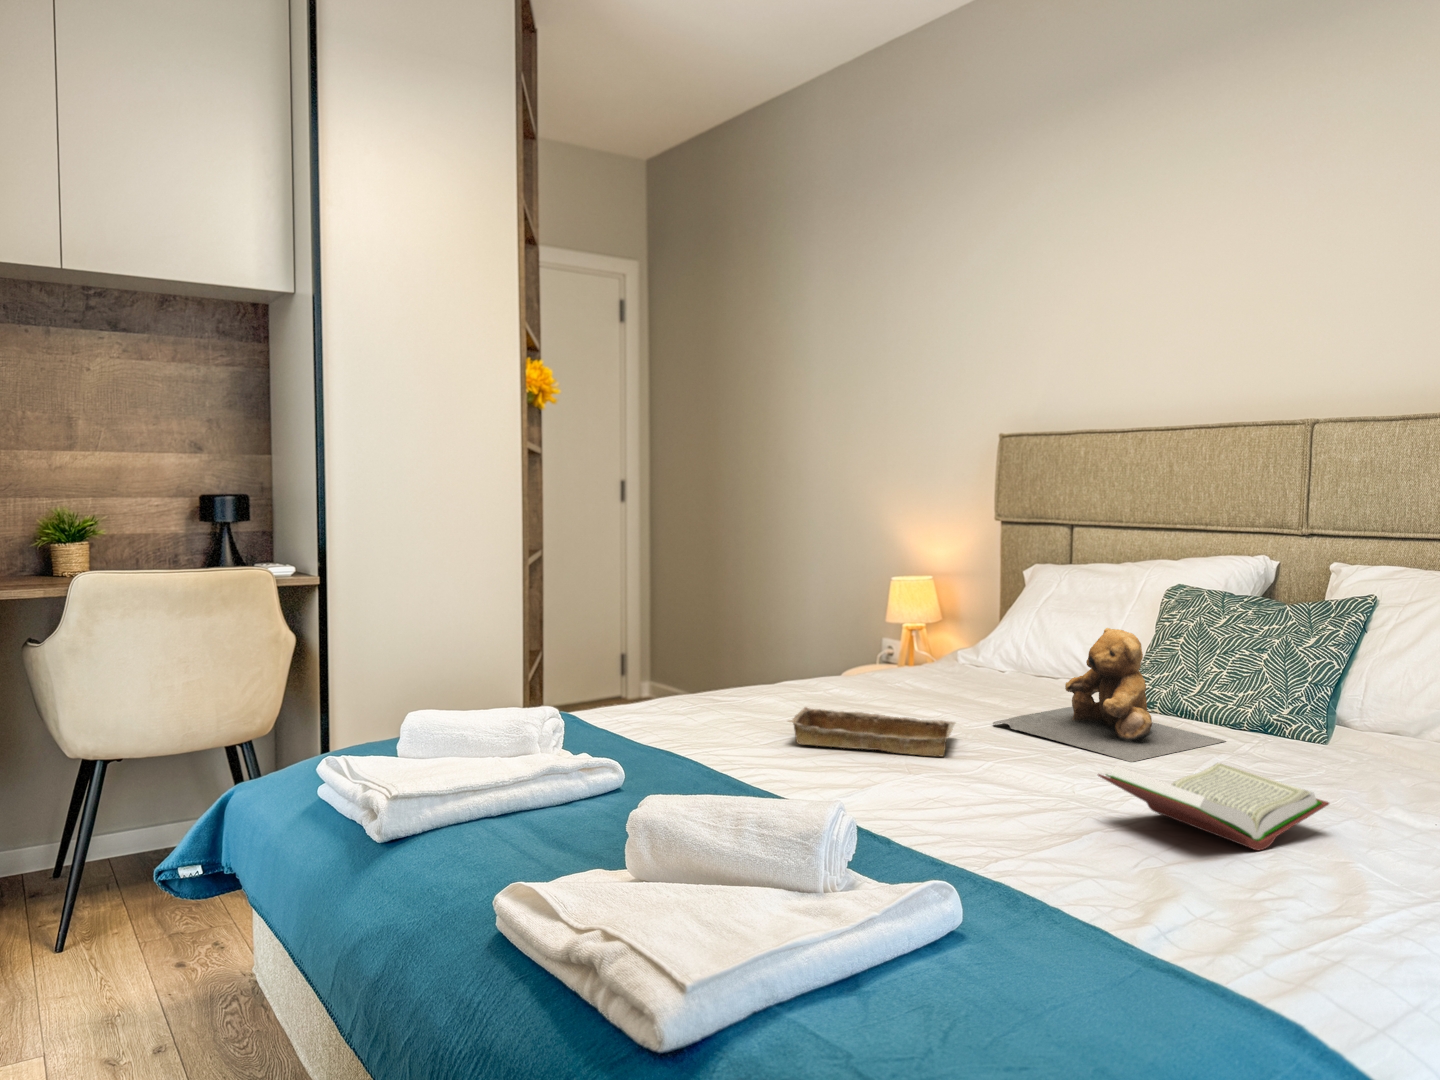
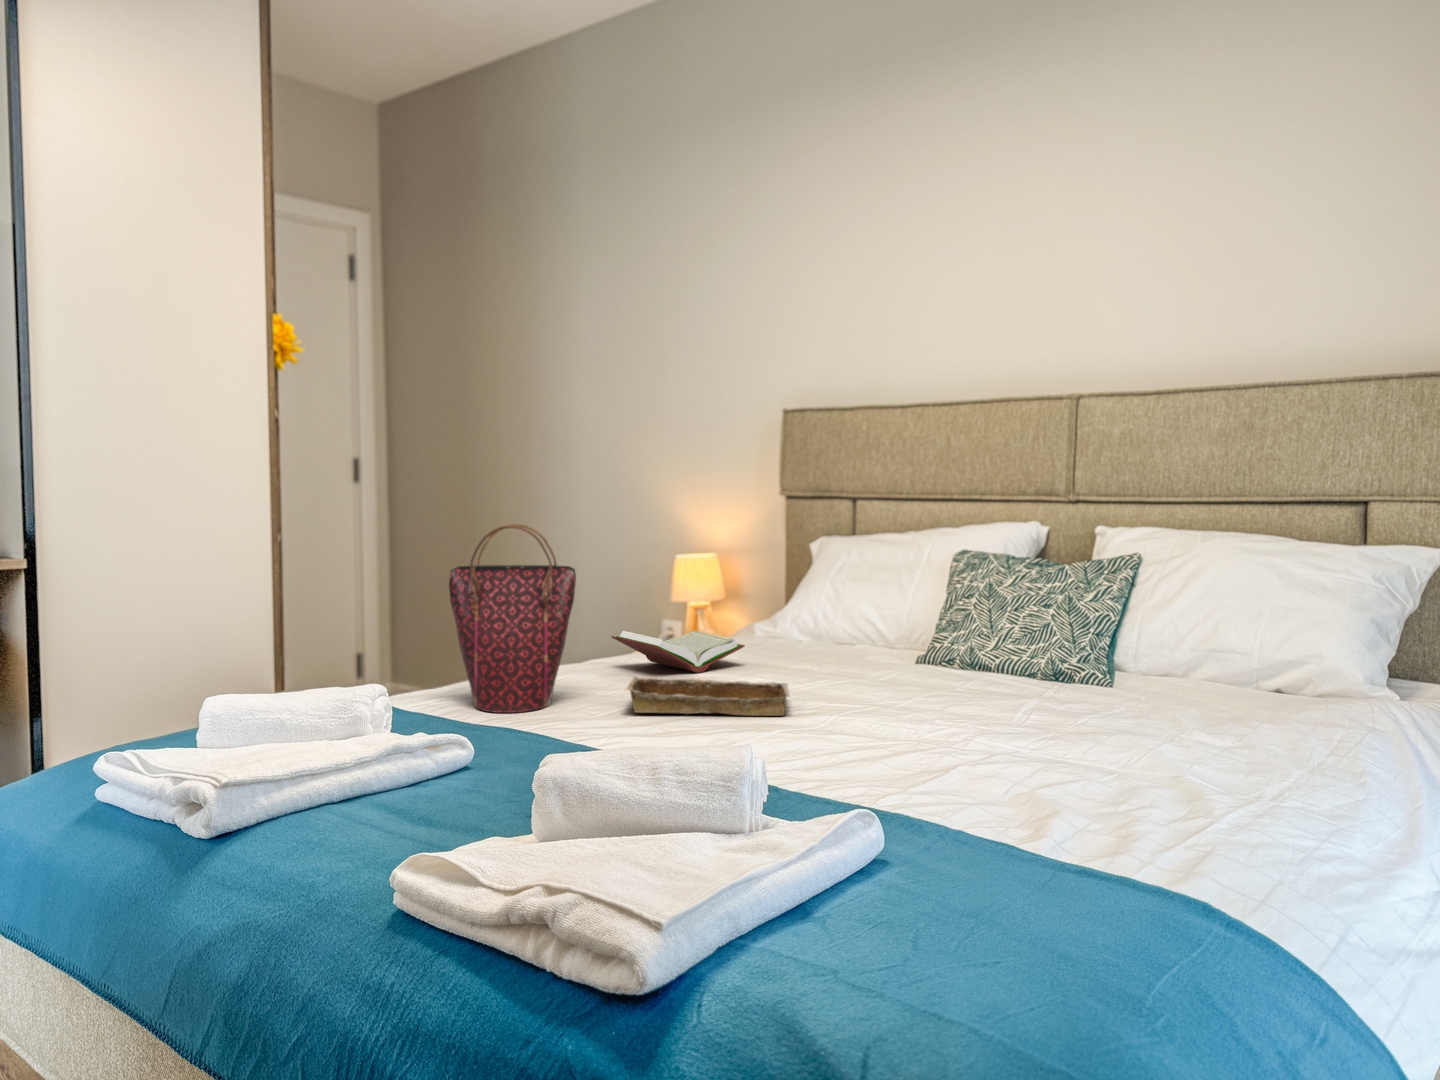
handbag: none [634,558,749,736] -> present [449,524,576,713]
teddy bear: present [993,628,1225,762] -> none [815,587,1029,710]
book: present [1098,763,1329,850] -> present [612,631,745,673]

